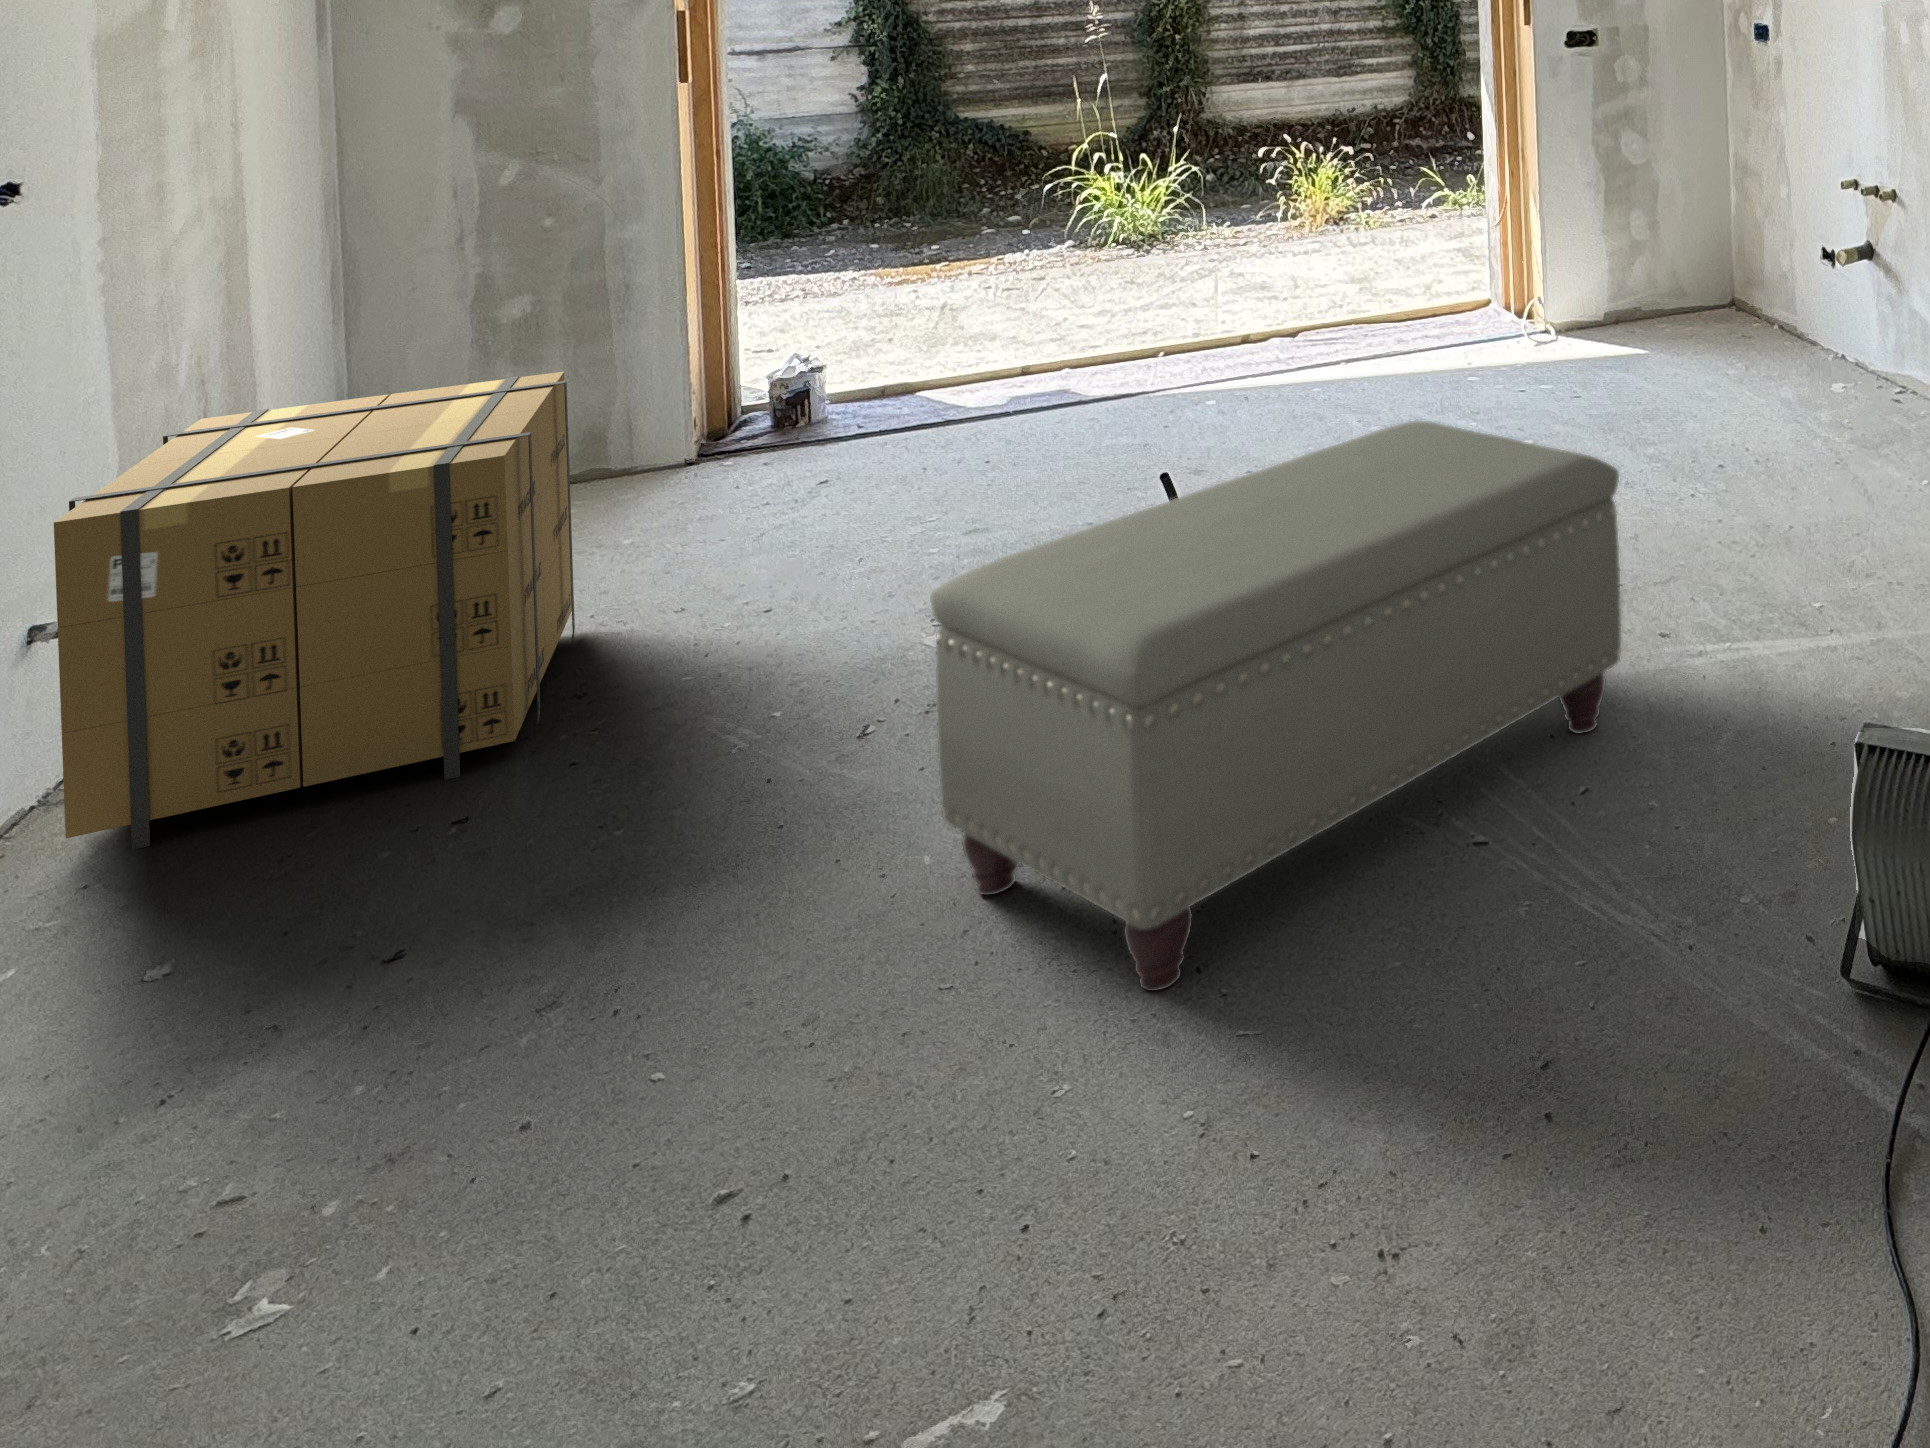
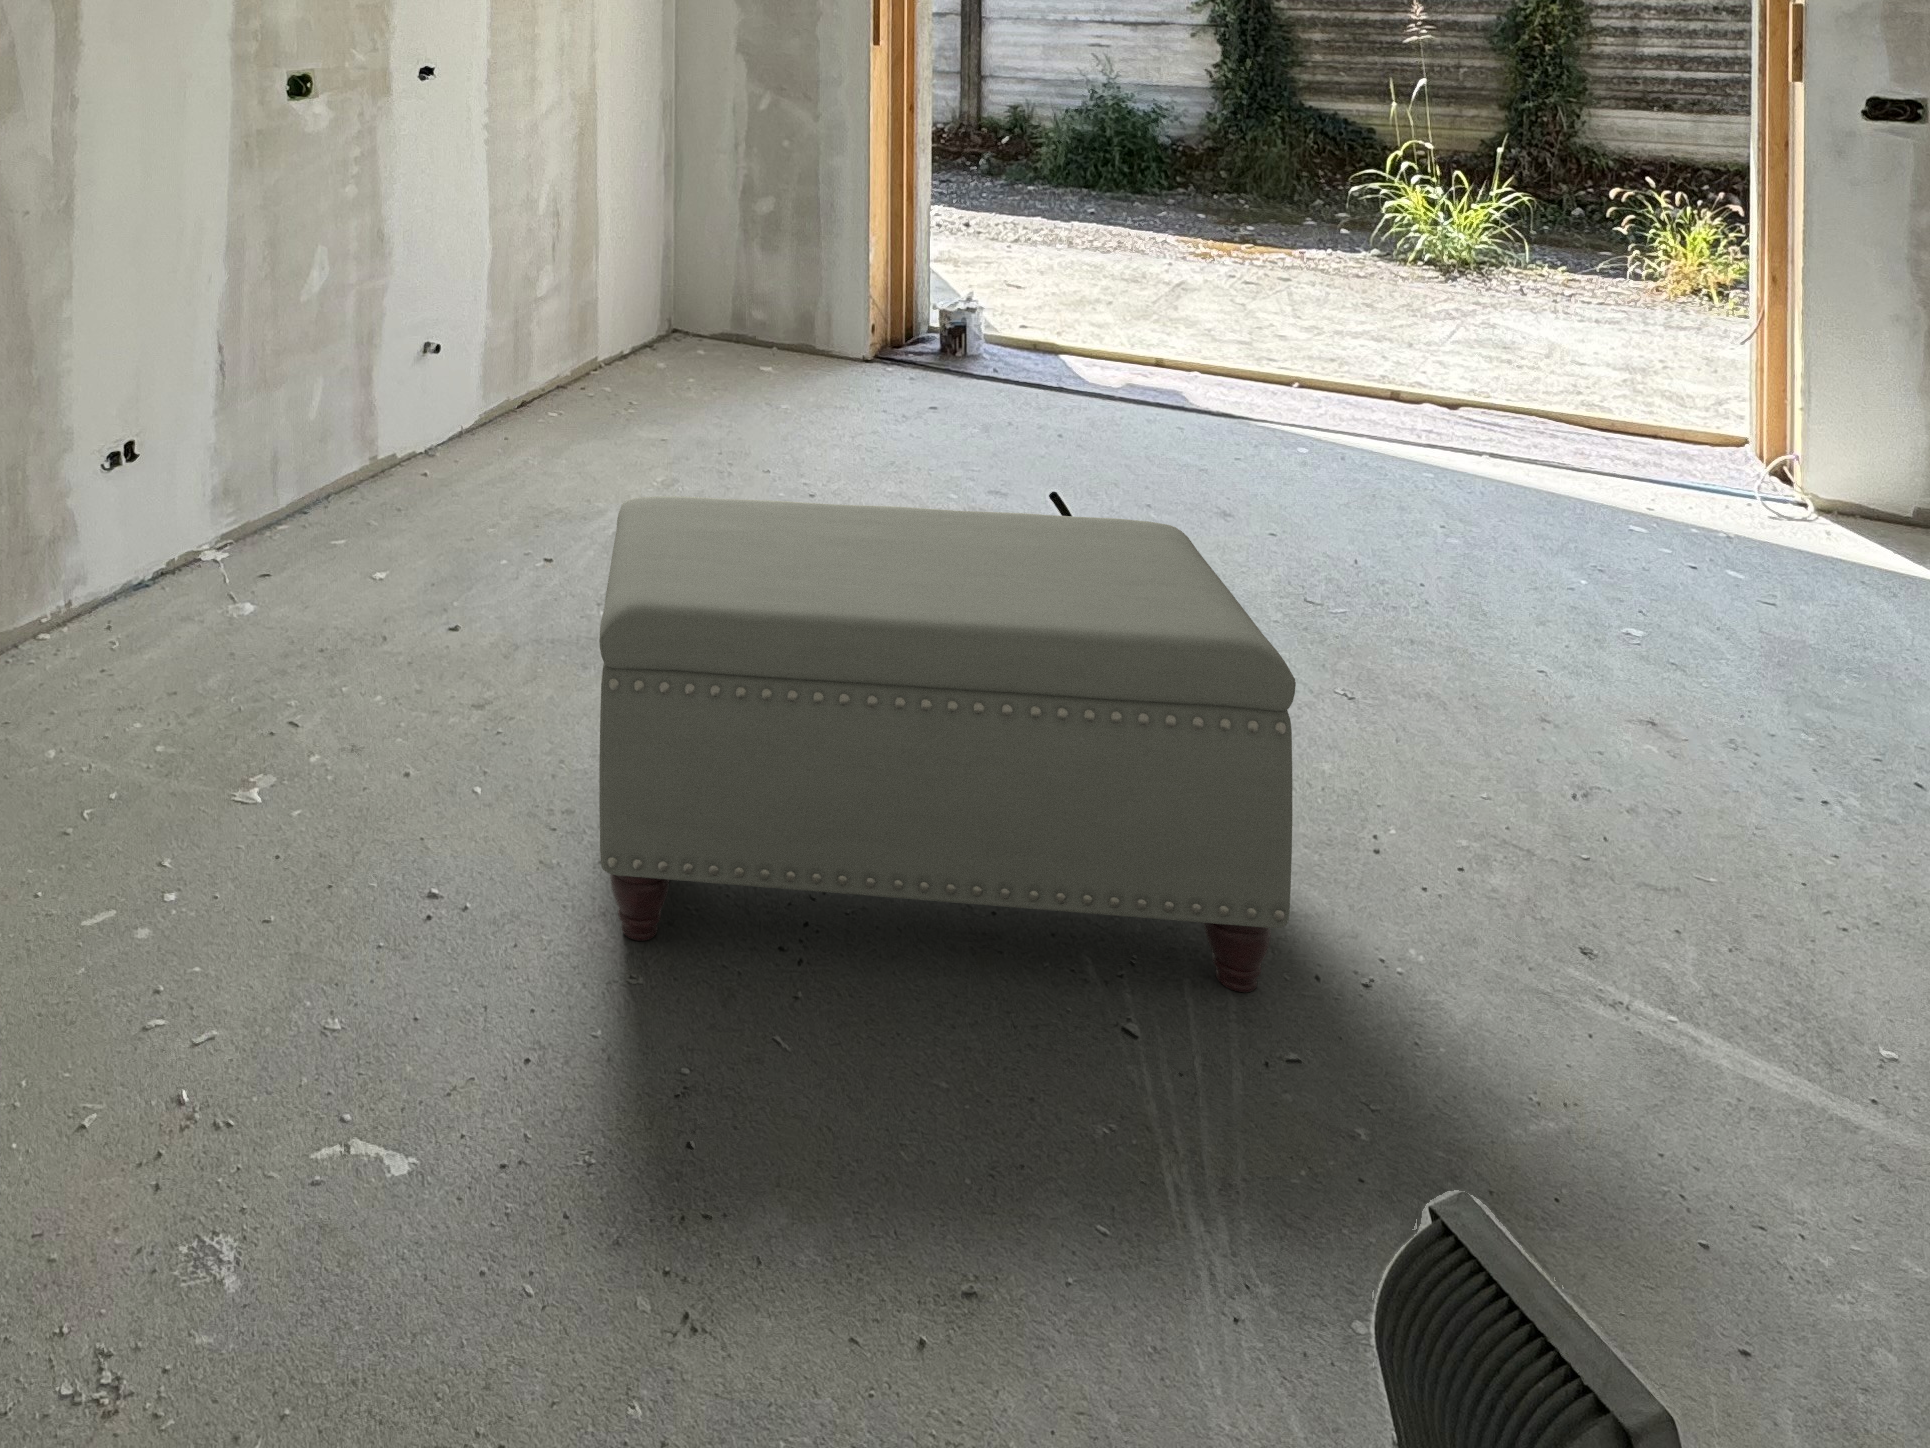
cardboard box: present [54,372,575,850] -> none [379,234,690,521]

